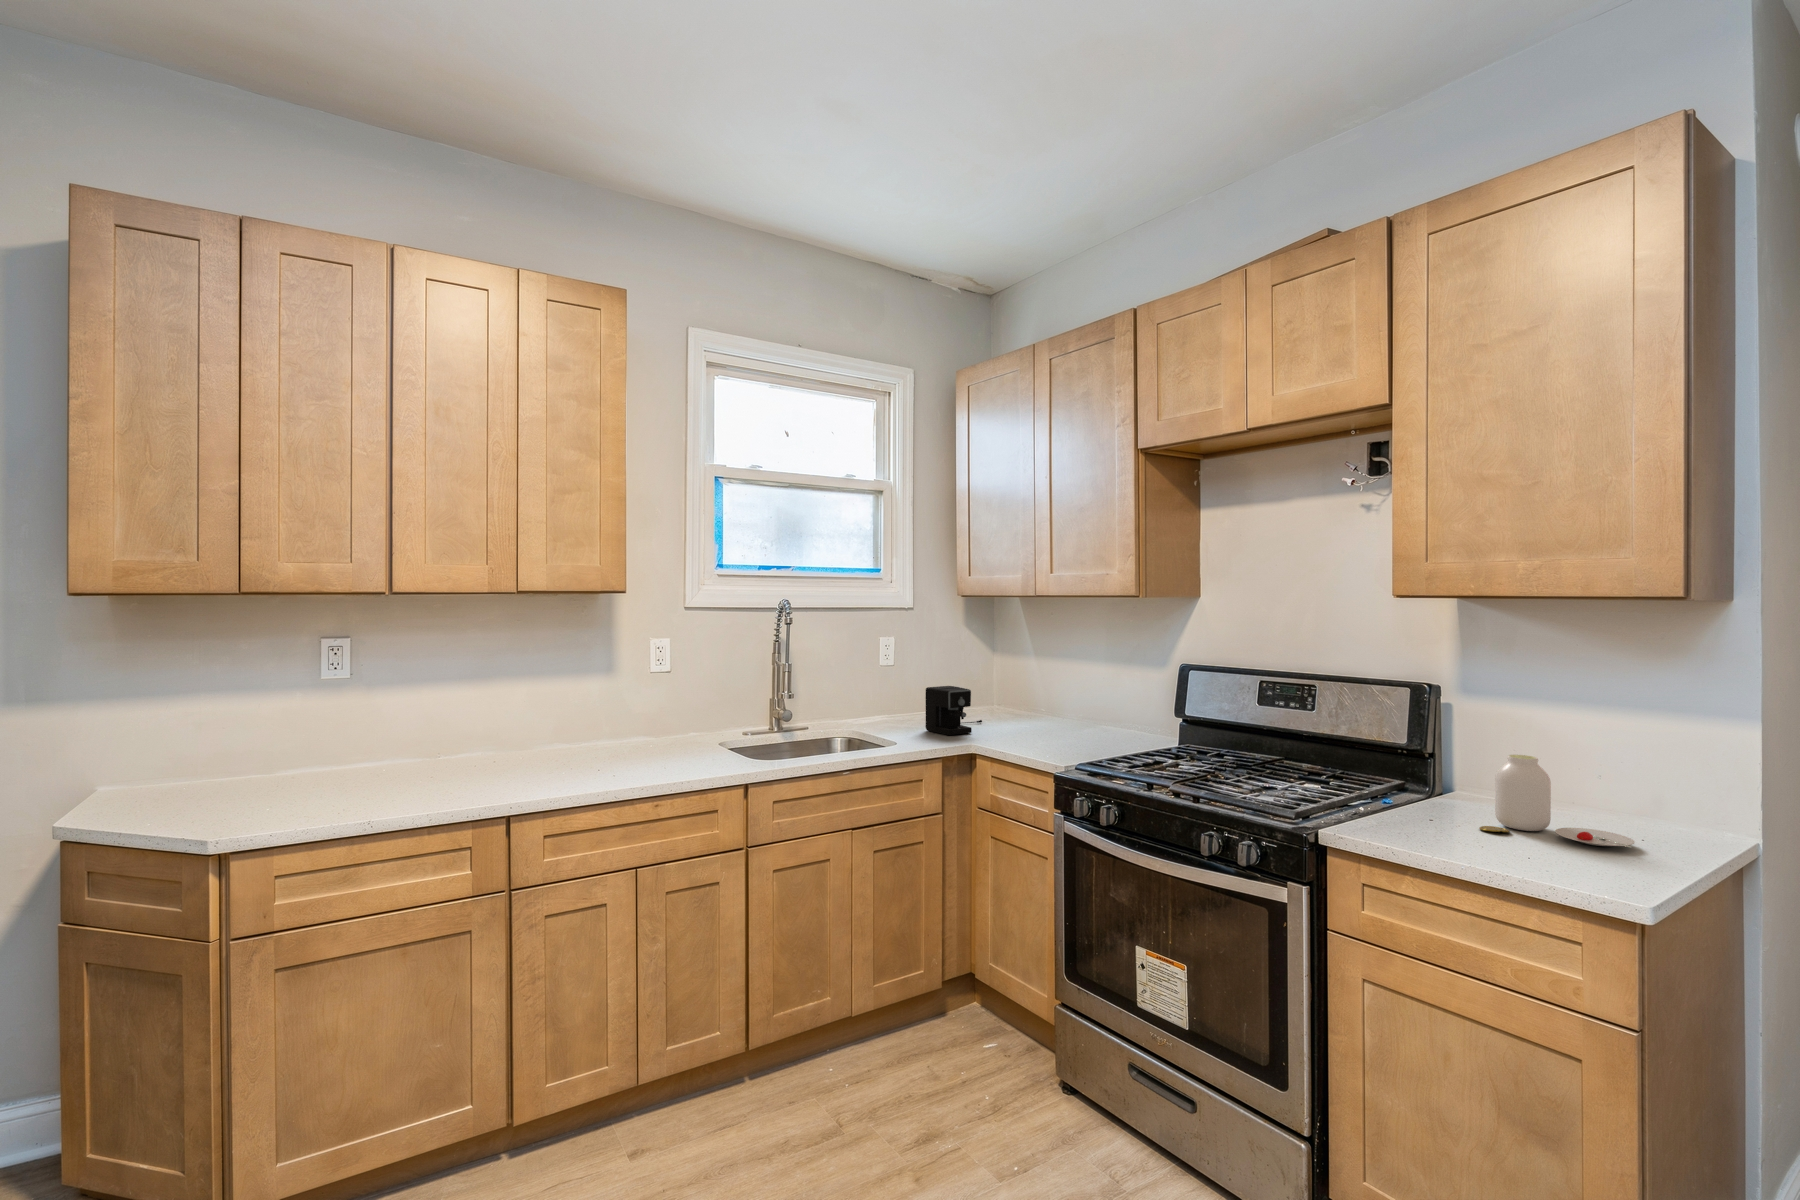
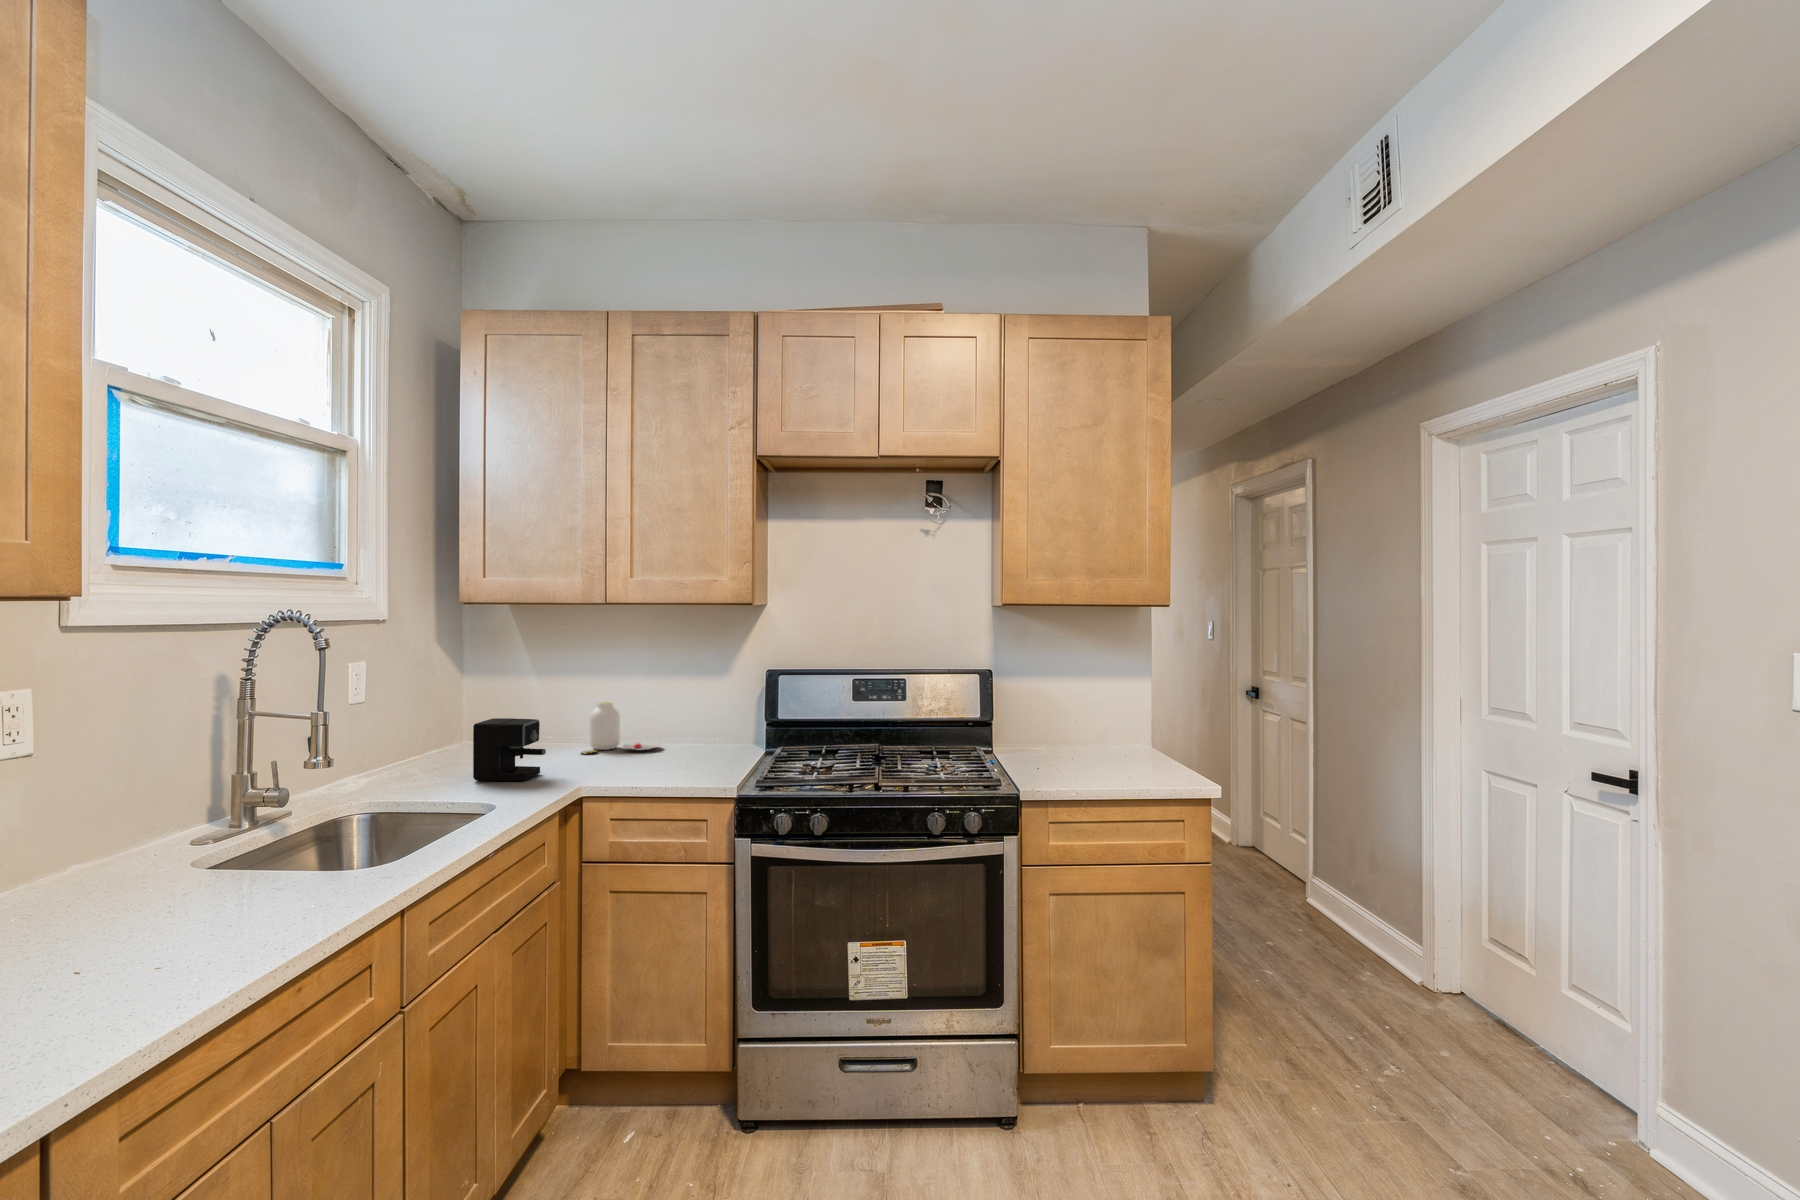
jar: present [1479,755,1635,848] -> present [582,702,661,754]

